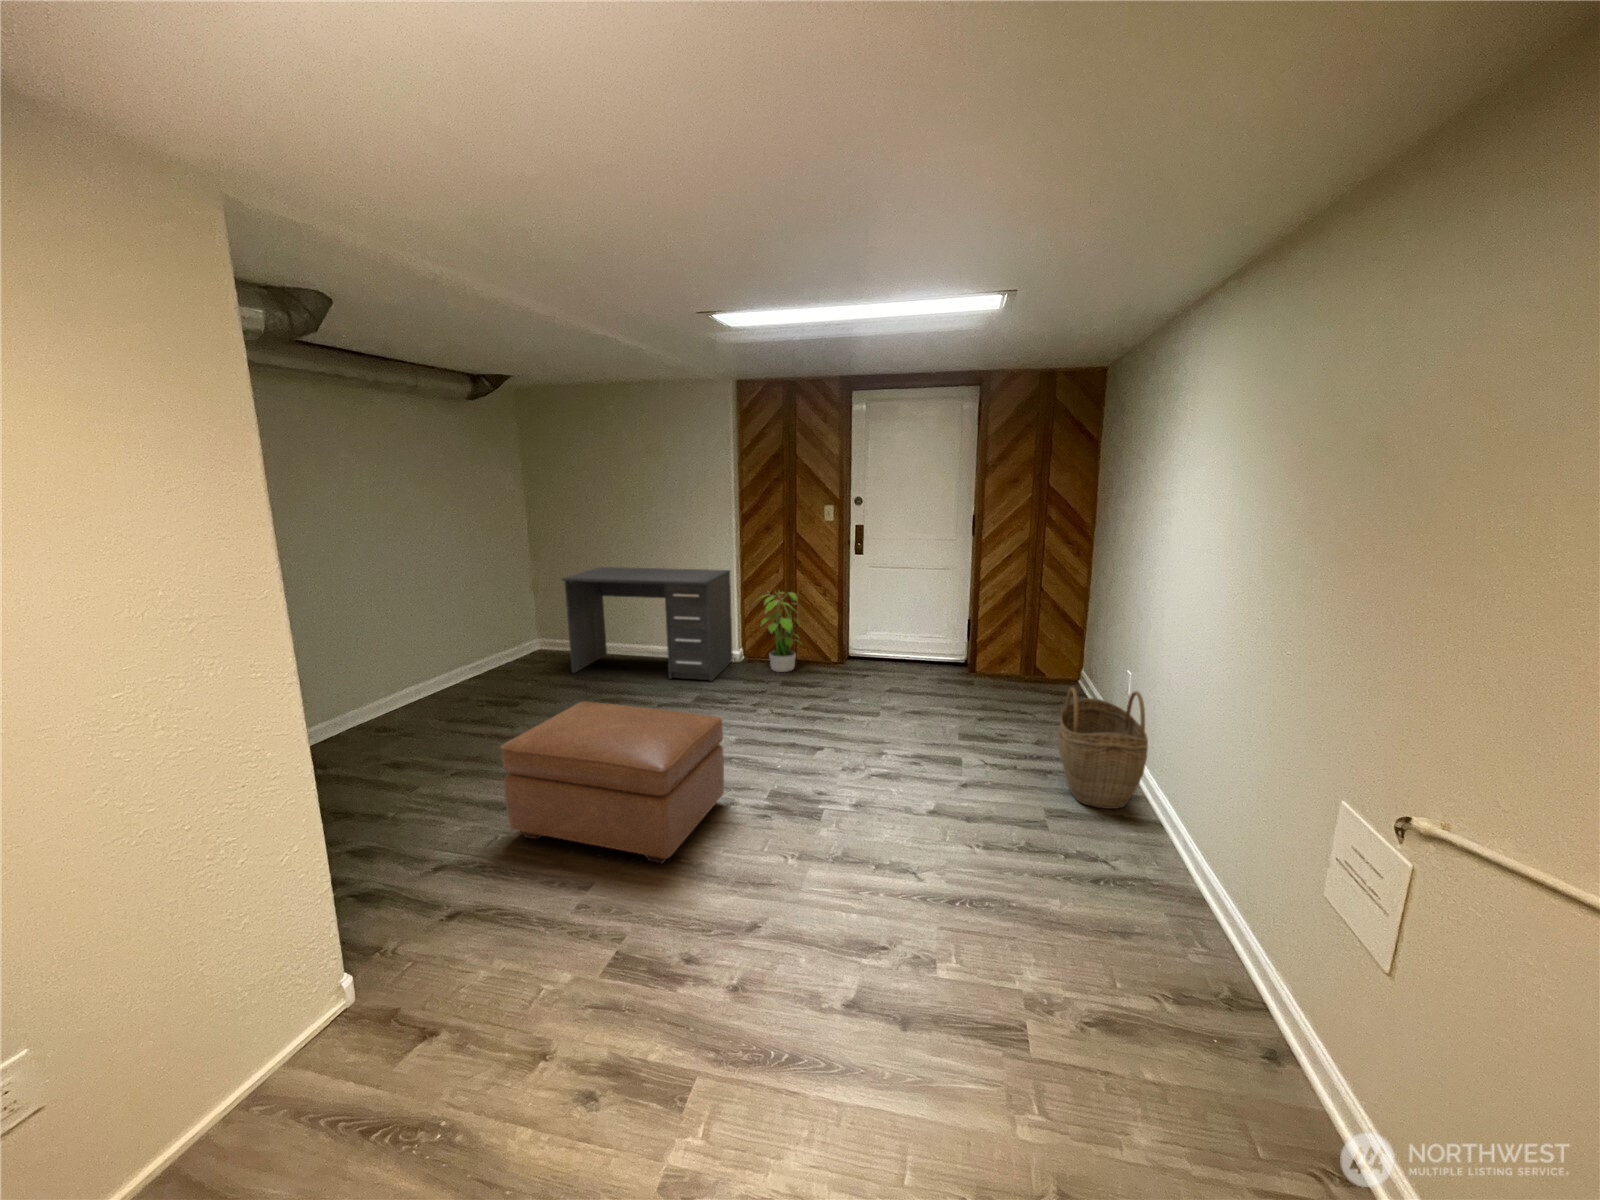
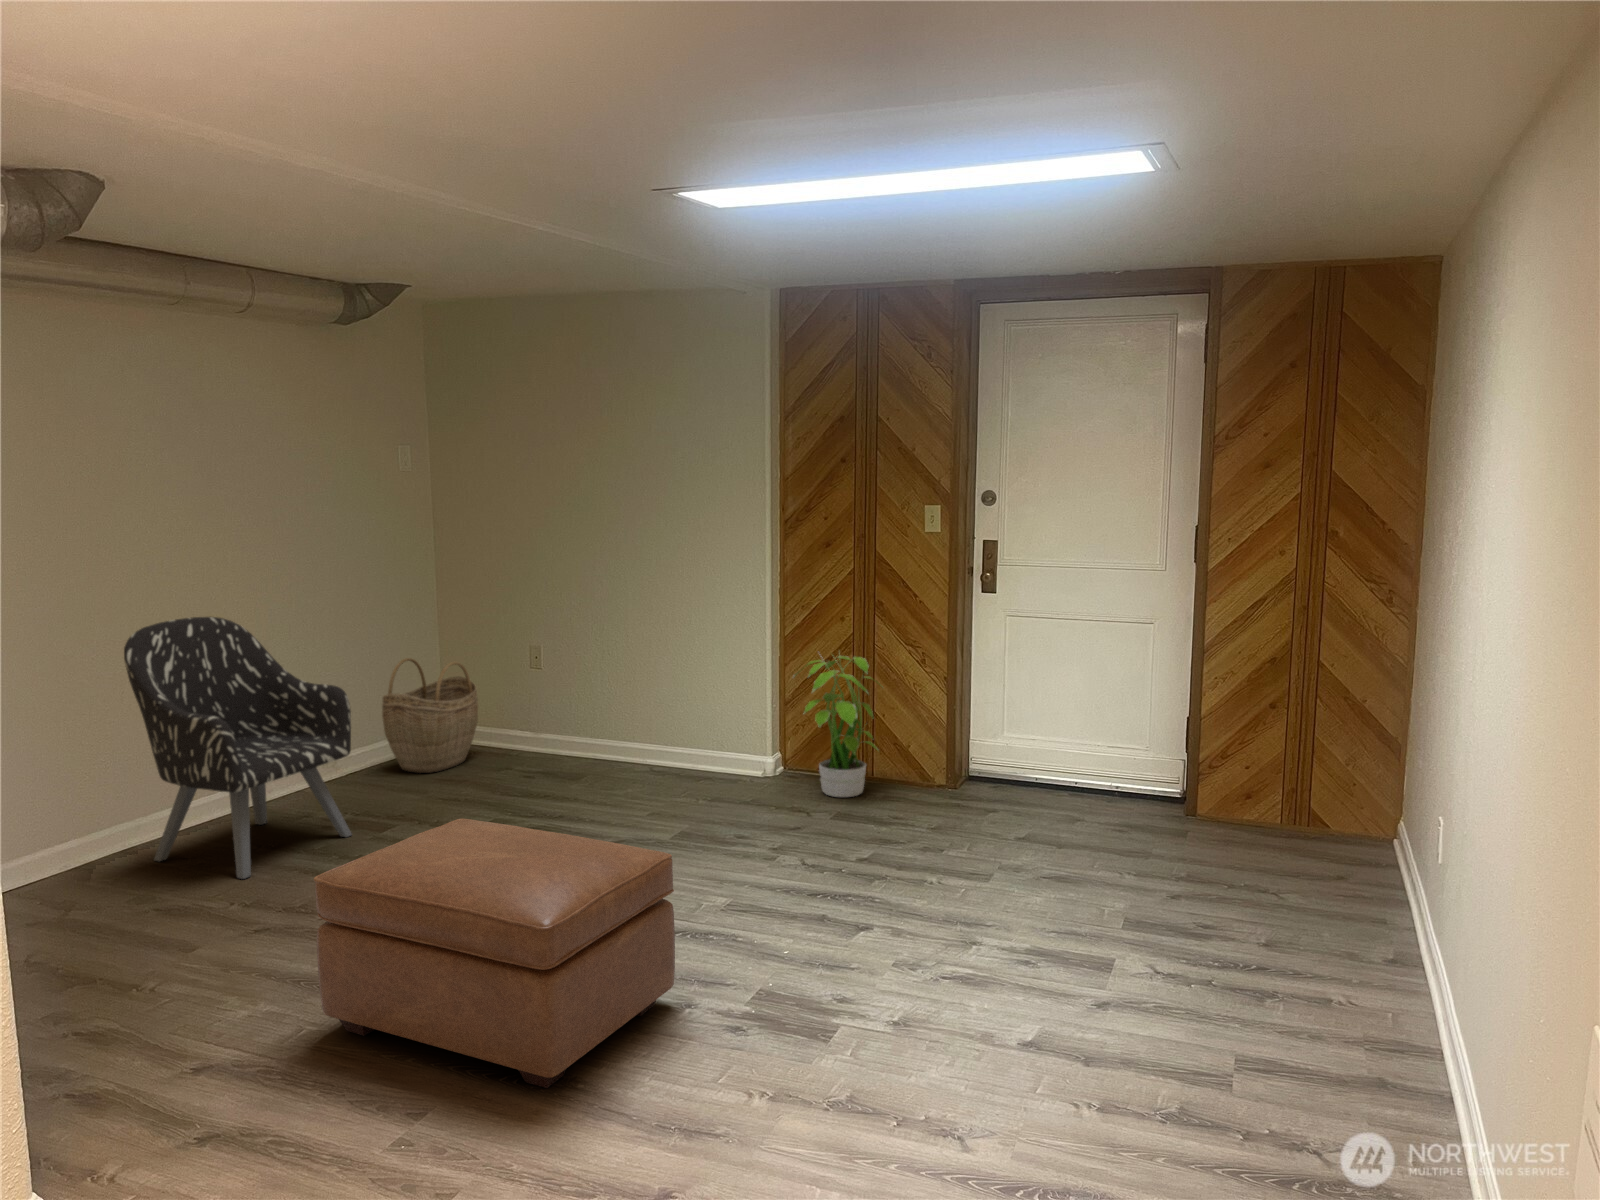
desk: present [561,567,733,681] -> none [476,606,760,808]
armchair: none [338,580,495,743] -> present [124,617,352,879]
woven basket: present [1059,687,1148,809] -> present [382,658,478,773]

